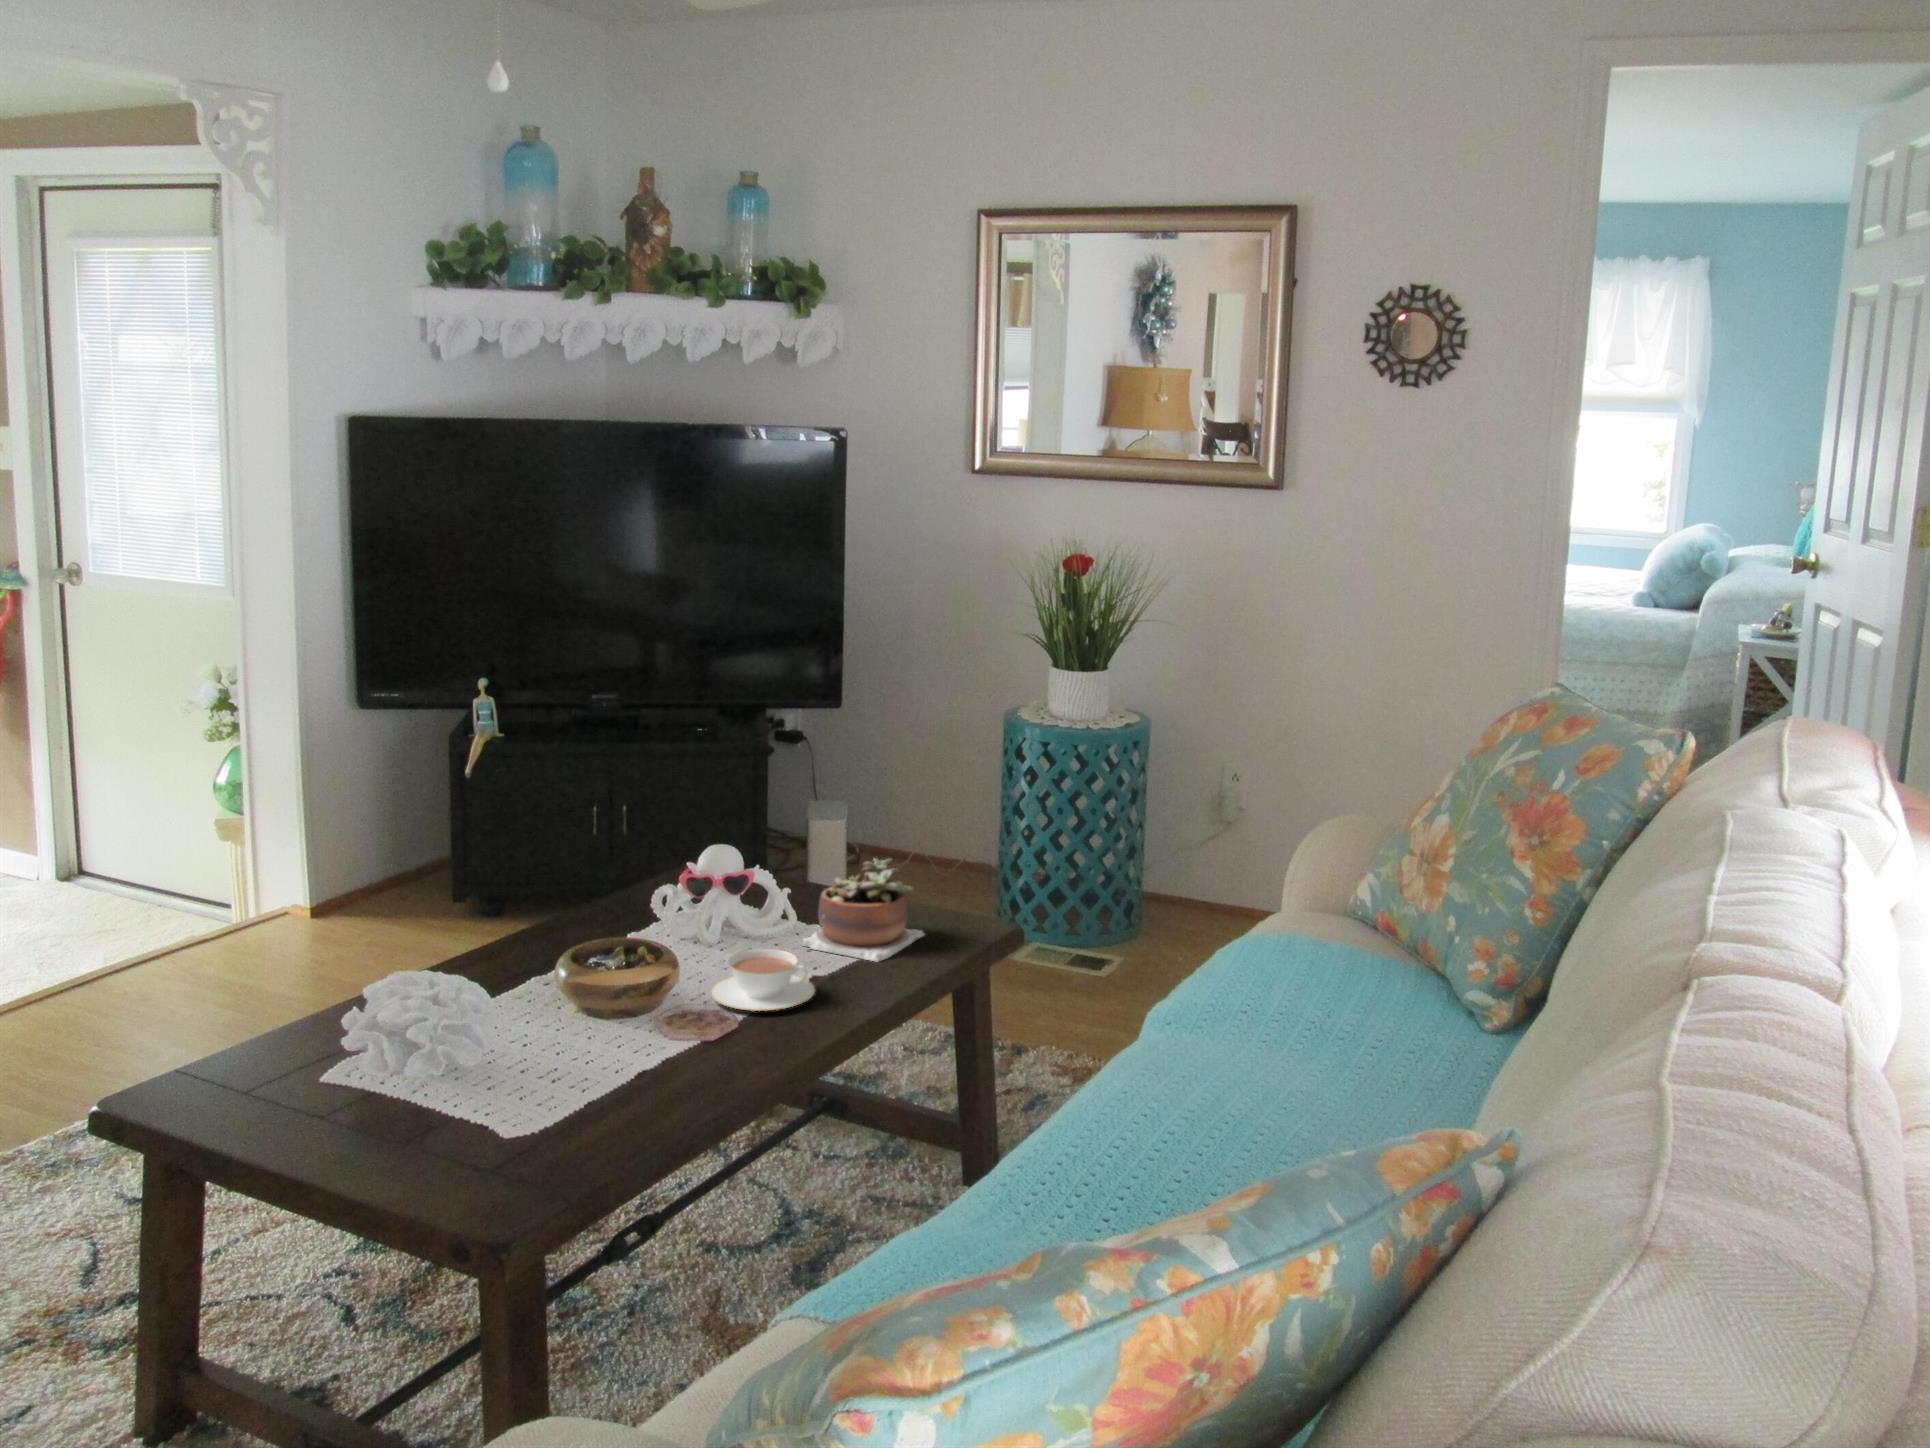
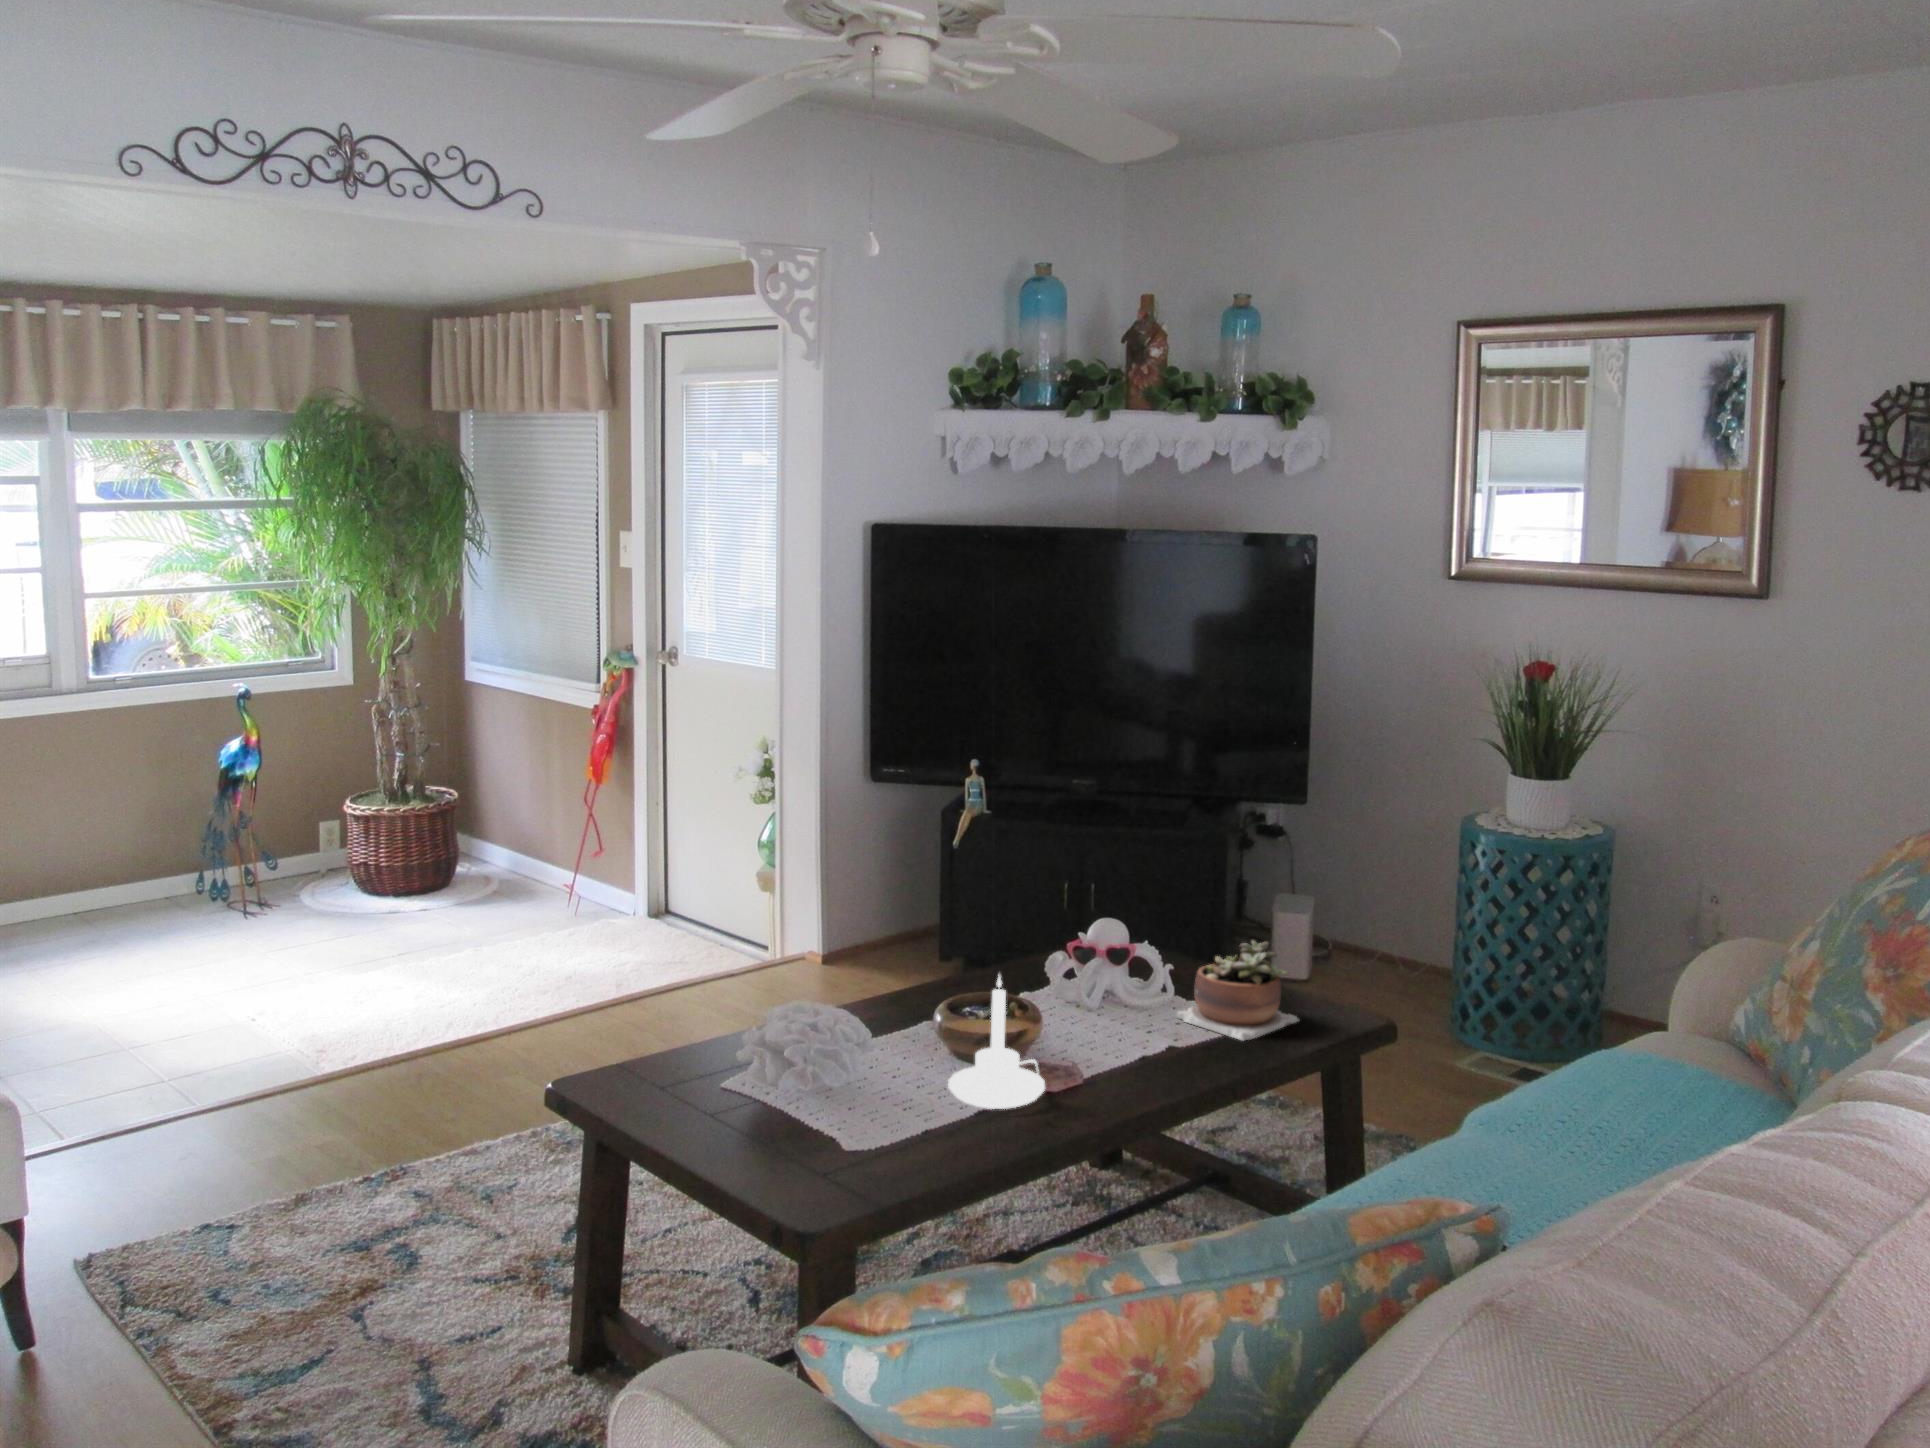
candle holder: none [592,921,701,1068] -> present [948,976,1045,1109]
teacup: present [710,949,815,1011] -> none [1072,1014,1171,1072]

